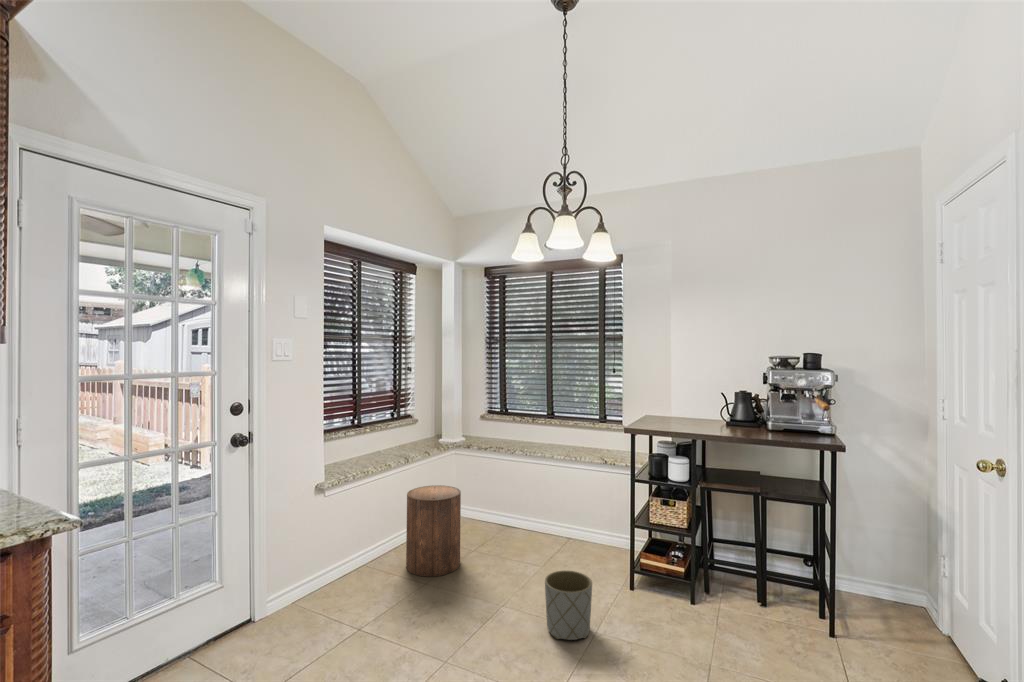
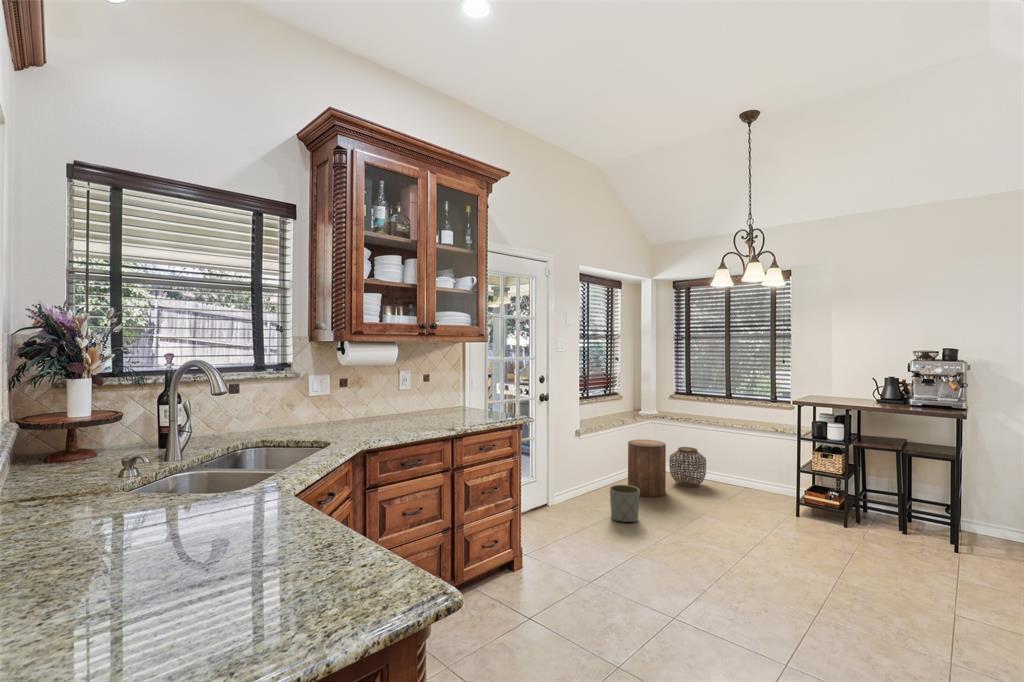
woven basket: none [471,489,519,548] -> present [669,447,706,487]
planter: present [545,571,592,640] -> present [610,485,640,522]

